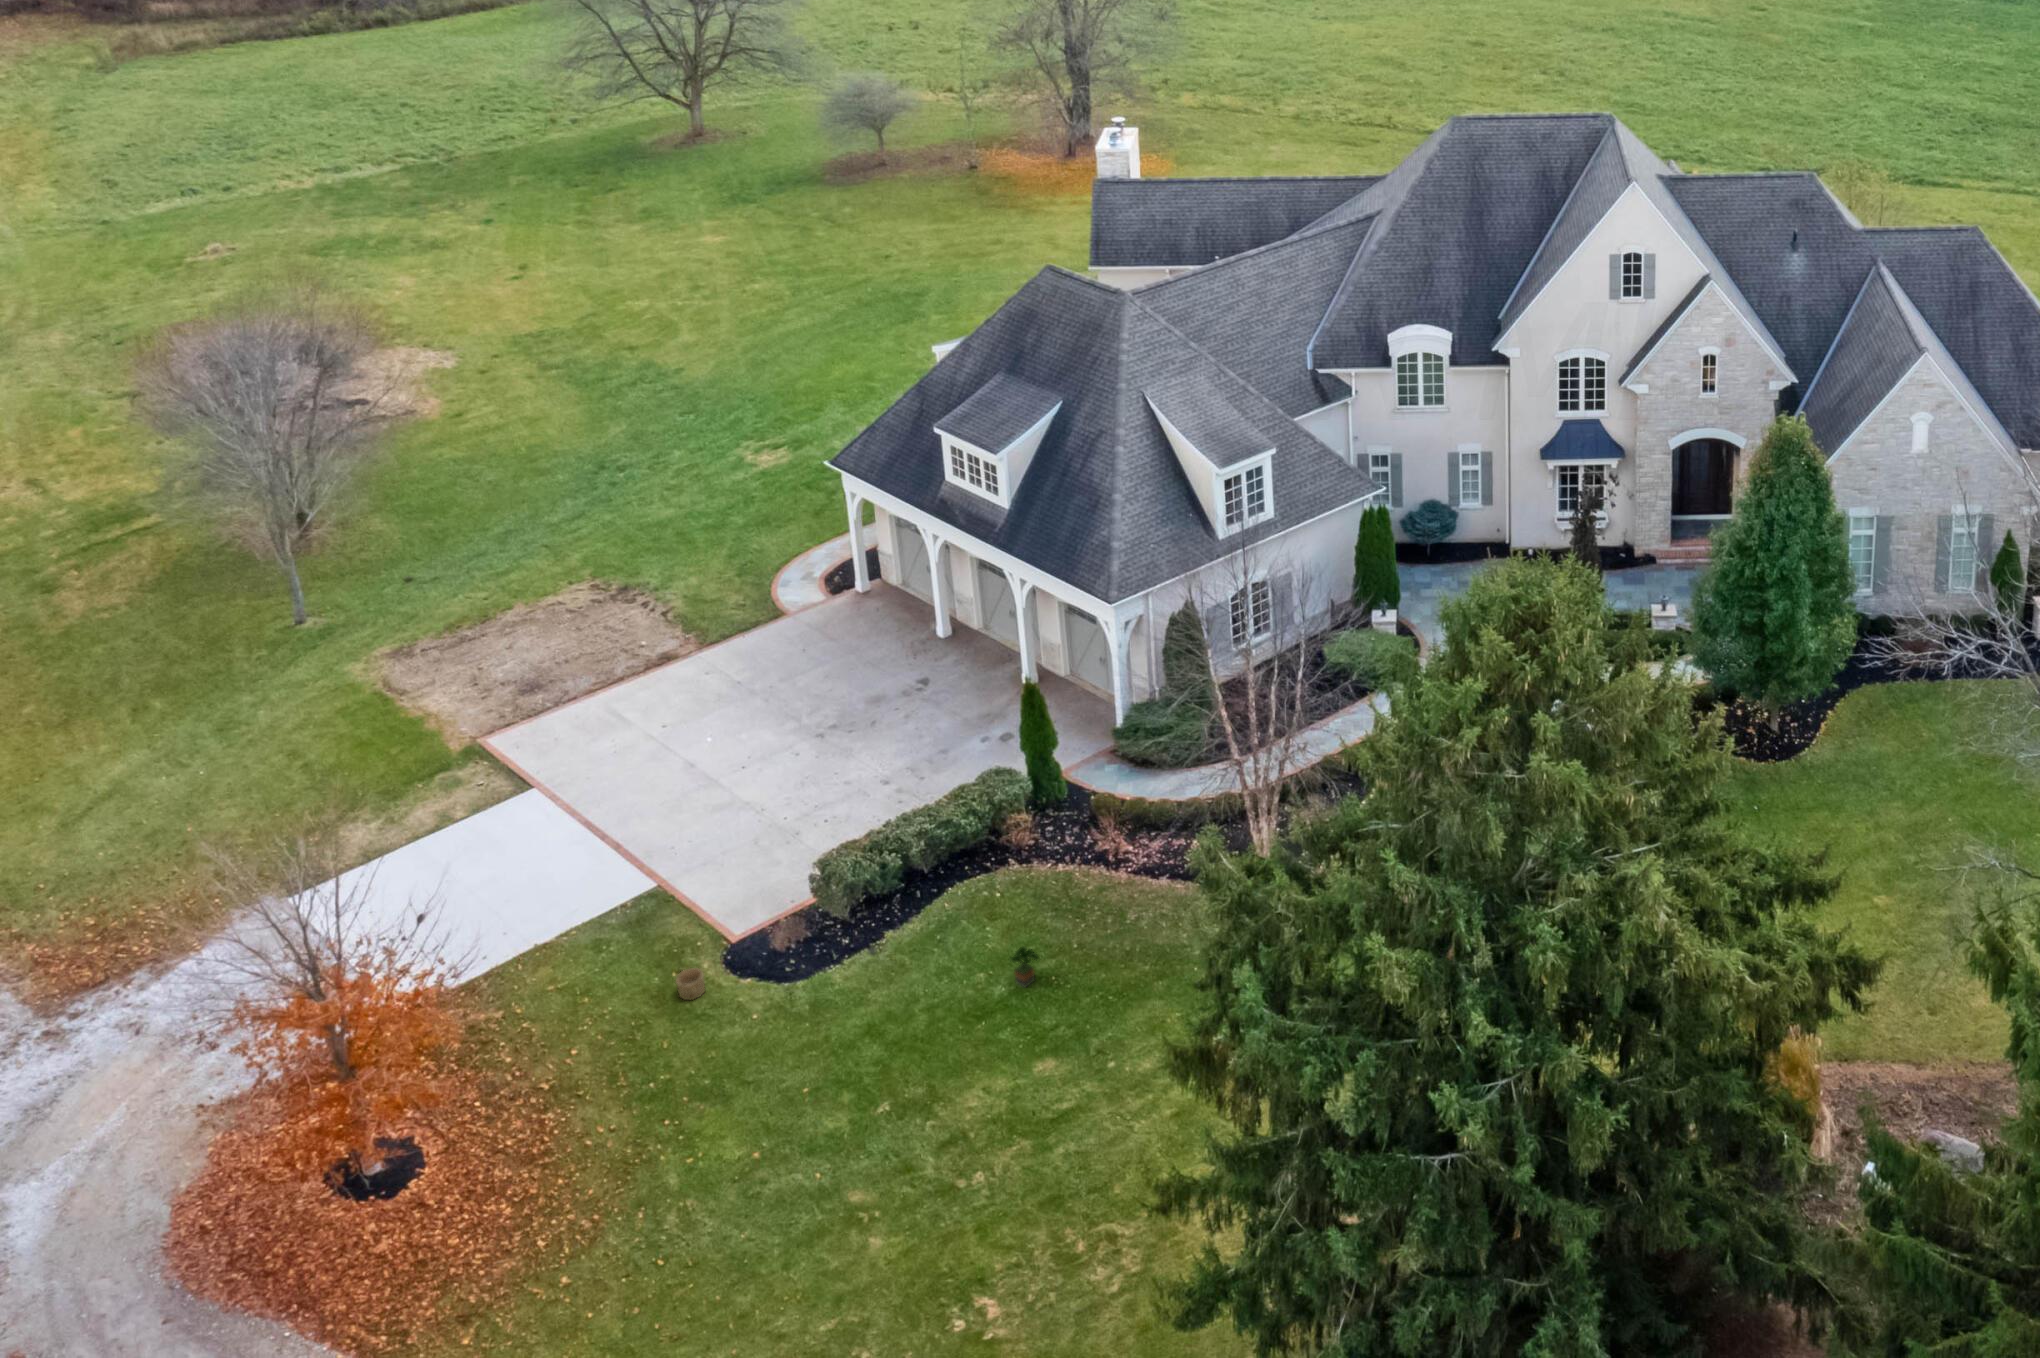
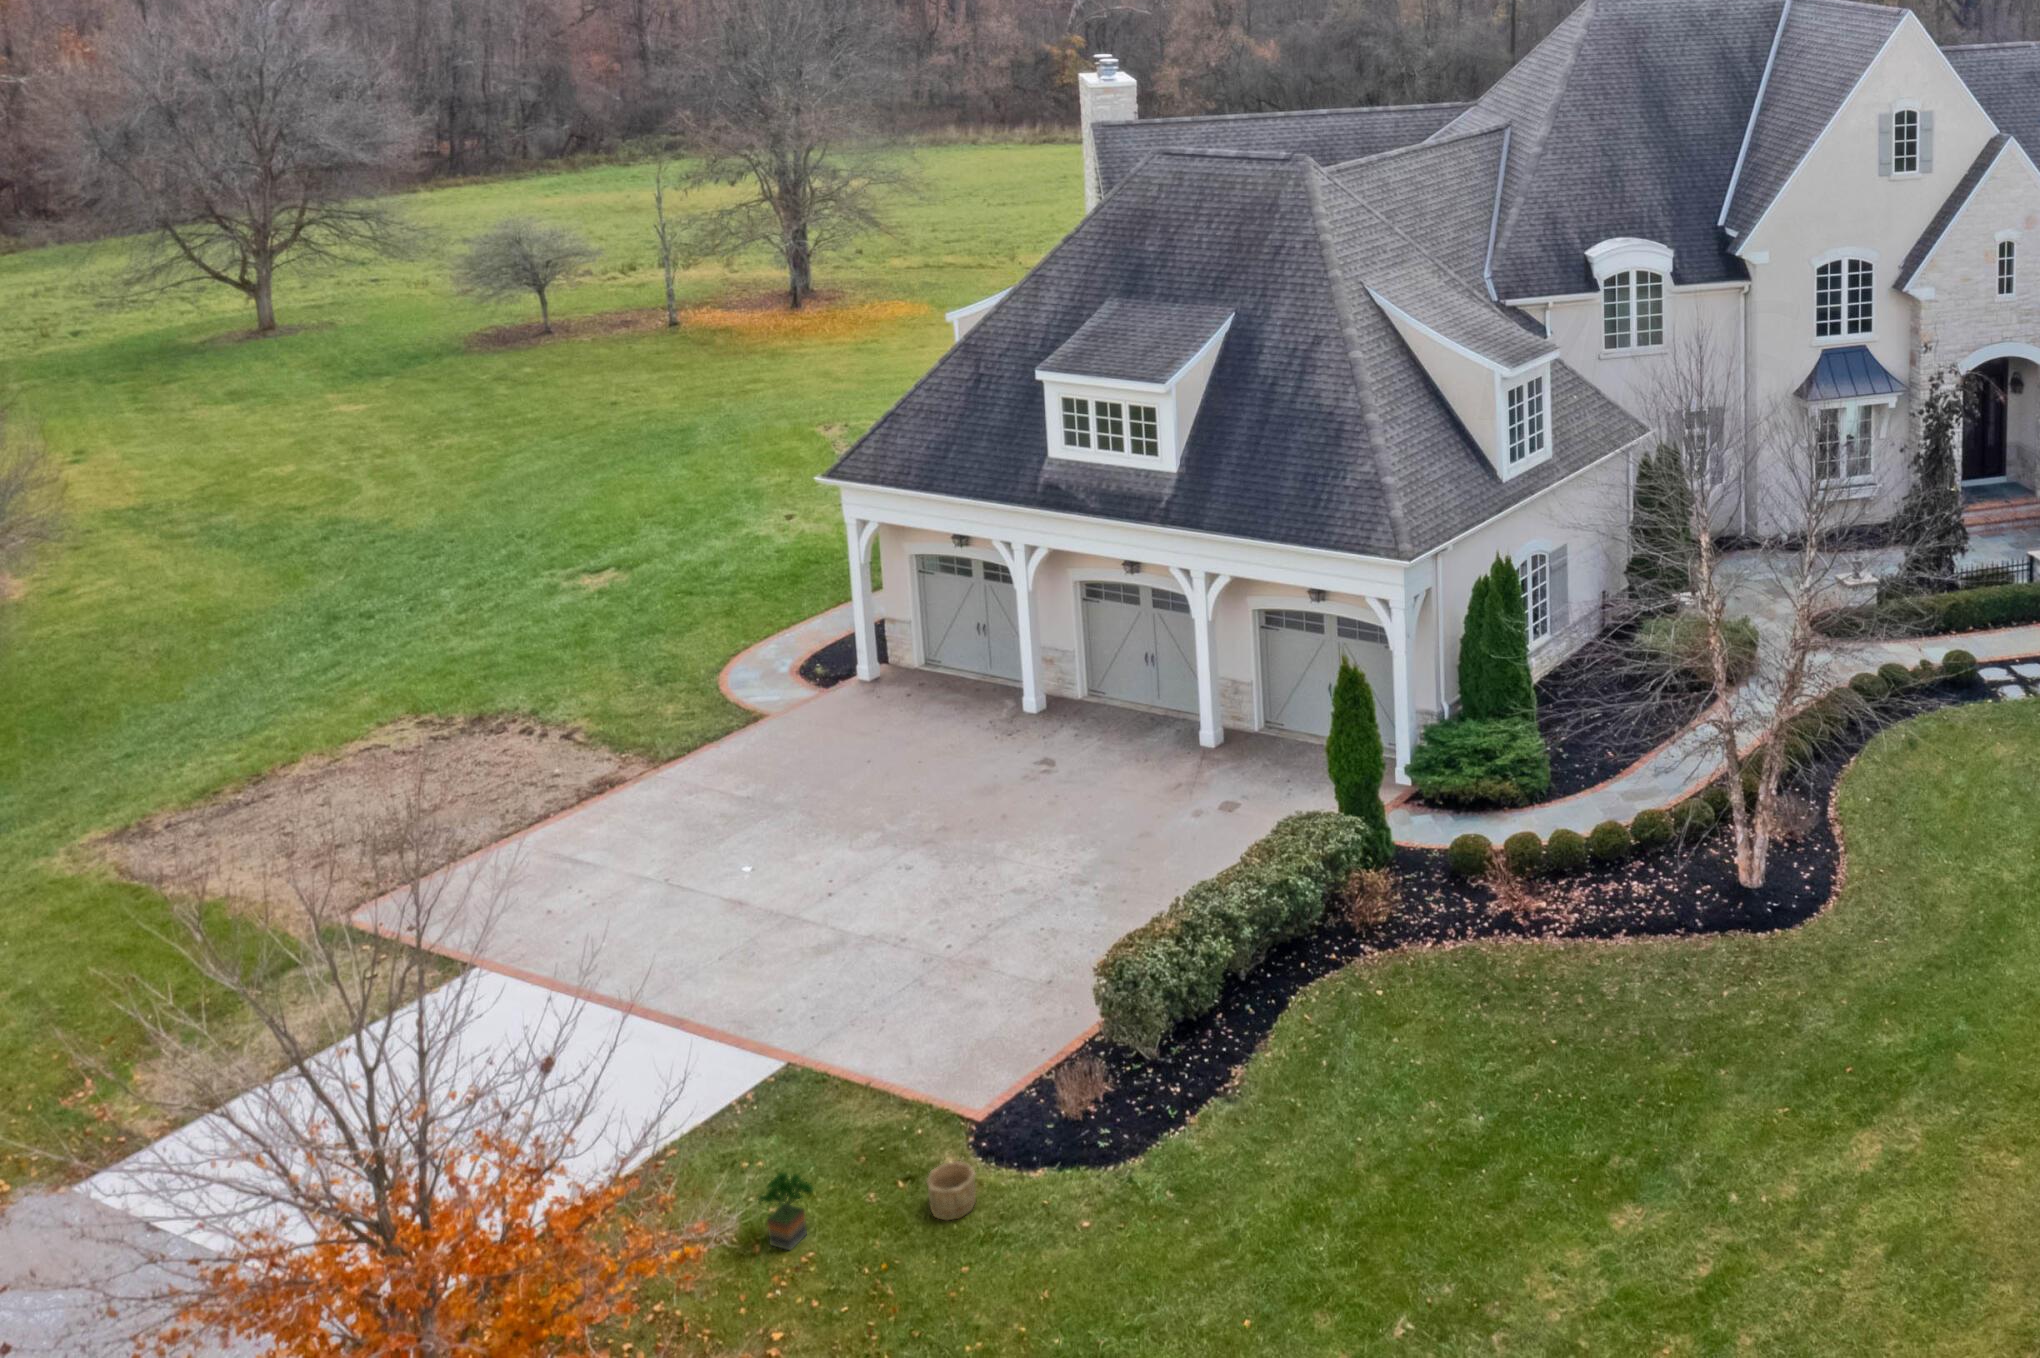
potted tree: present [1011,947,1039,987] -> present [758,1173,814,1250]

